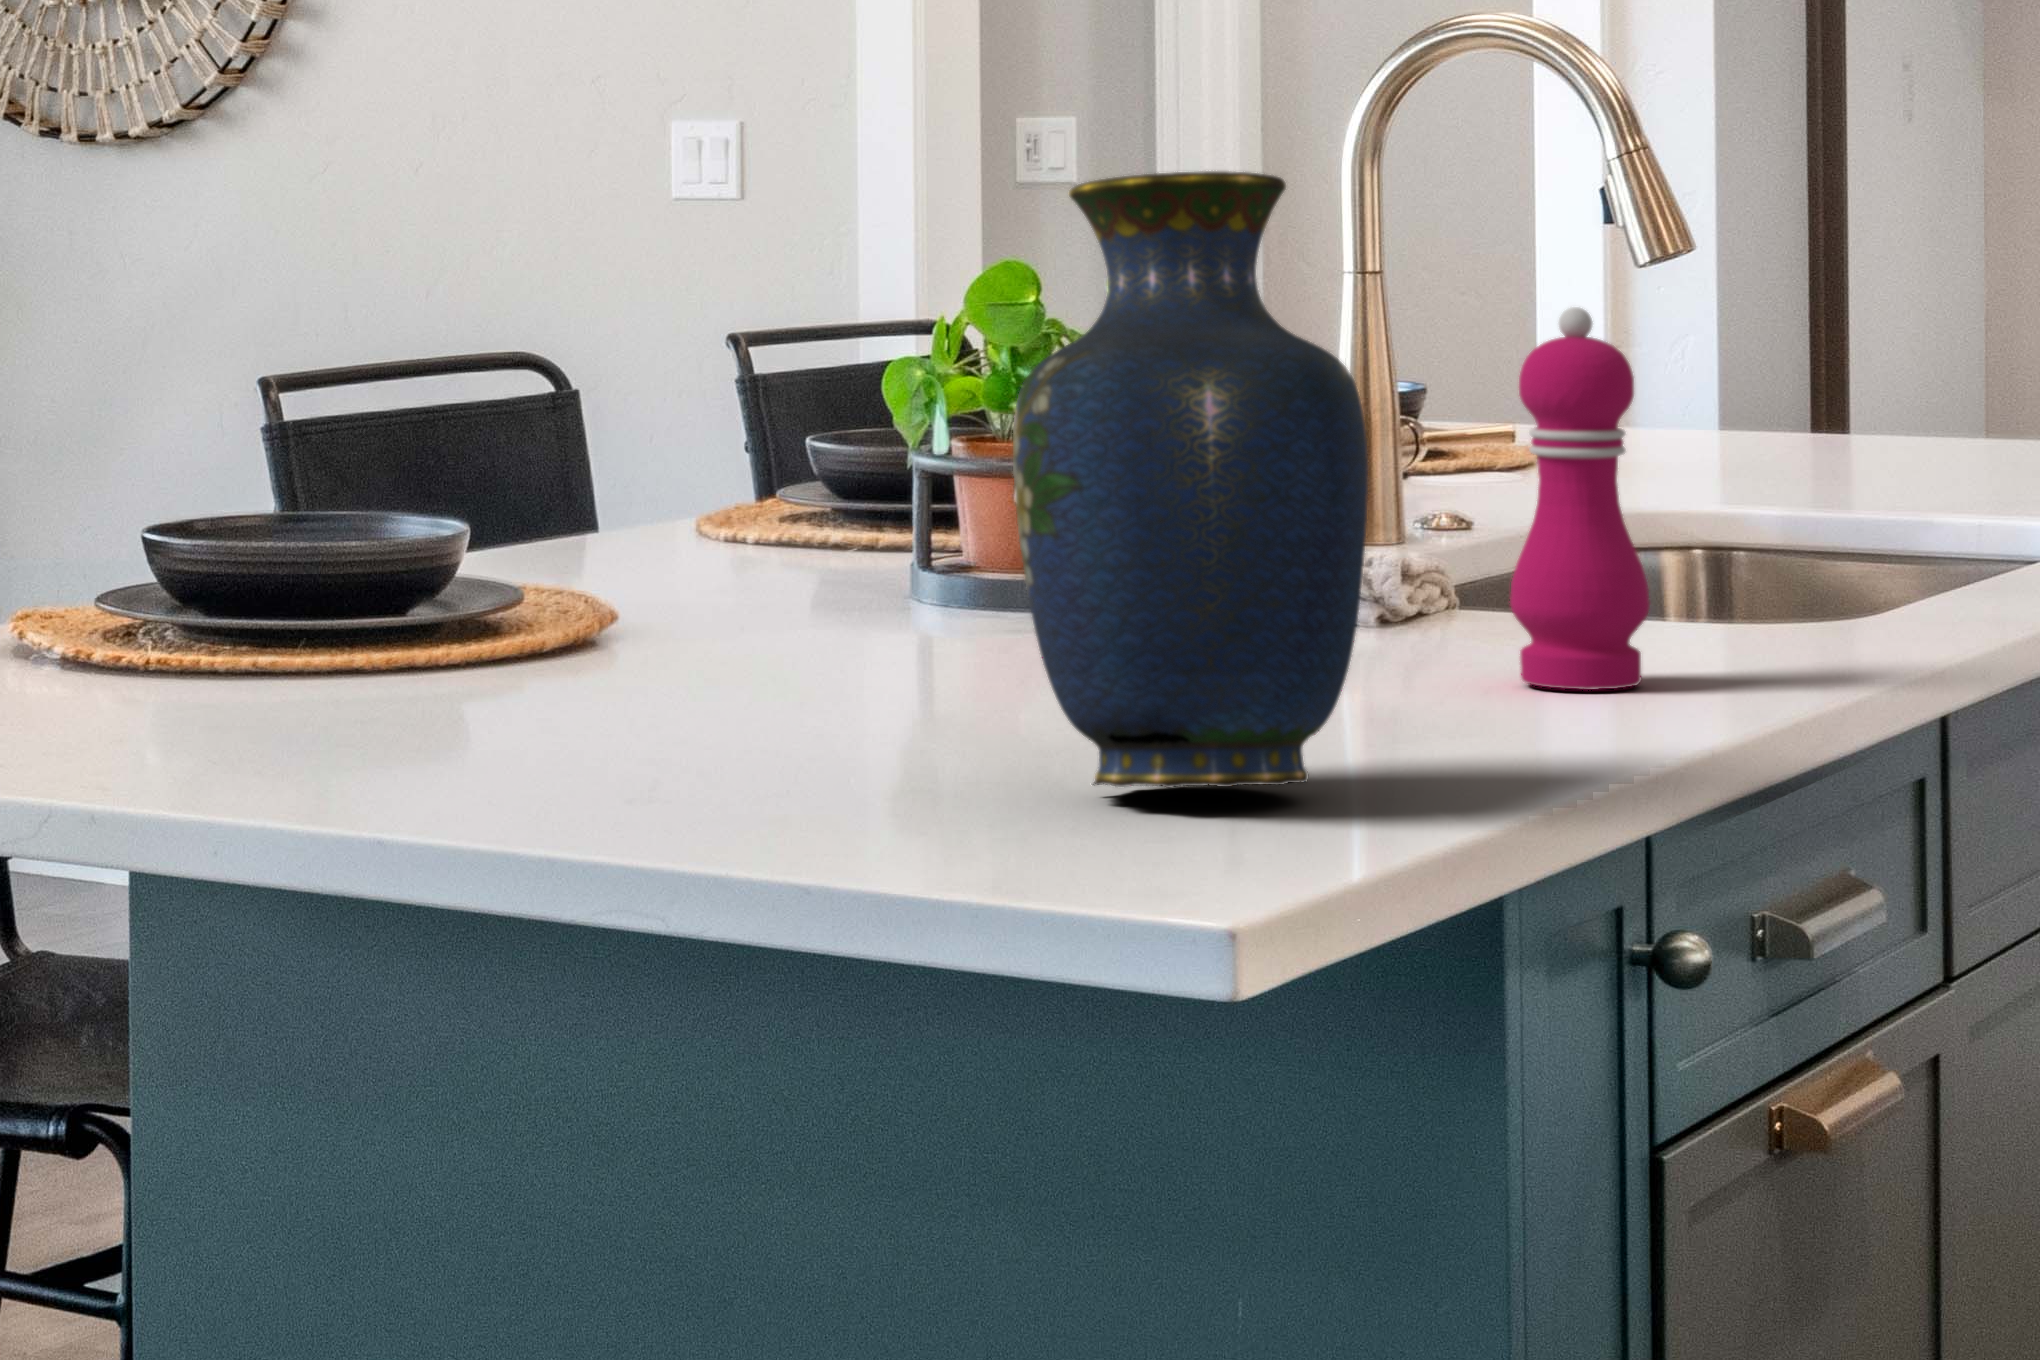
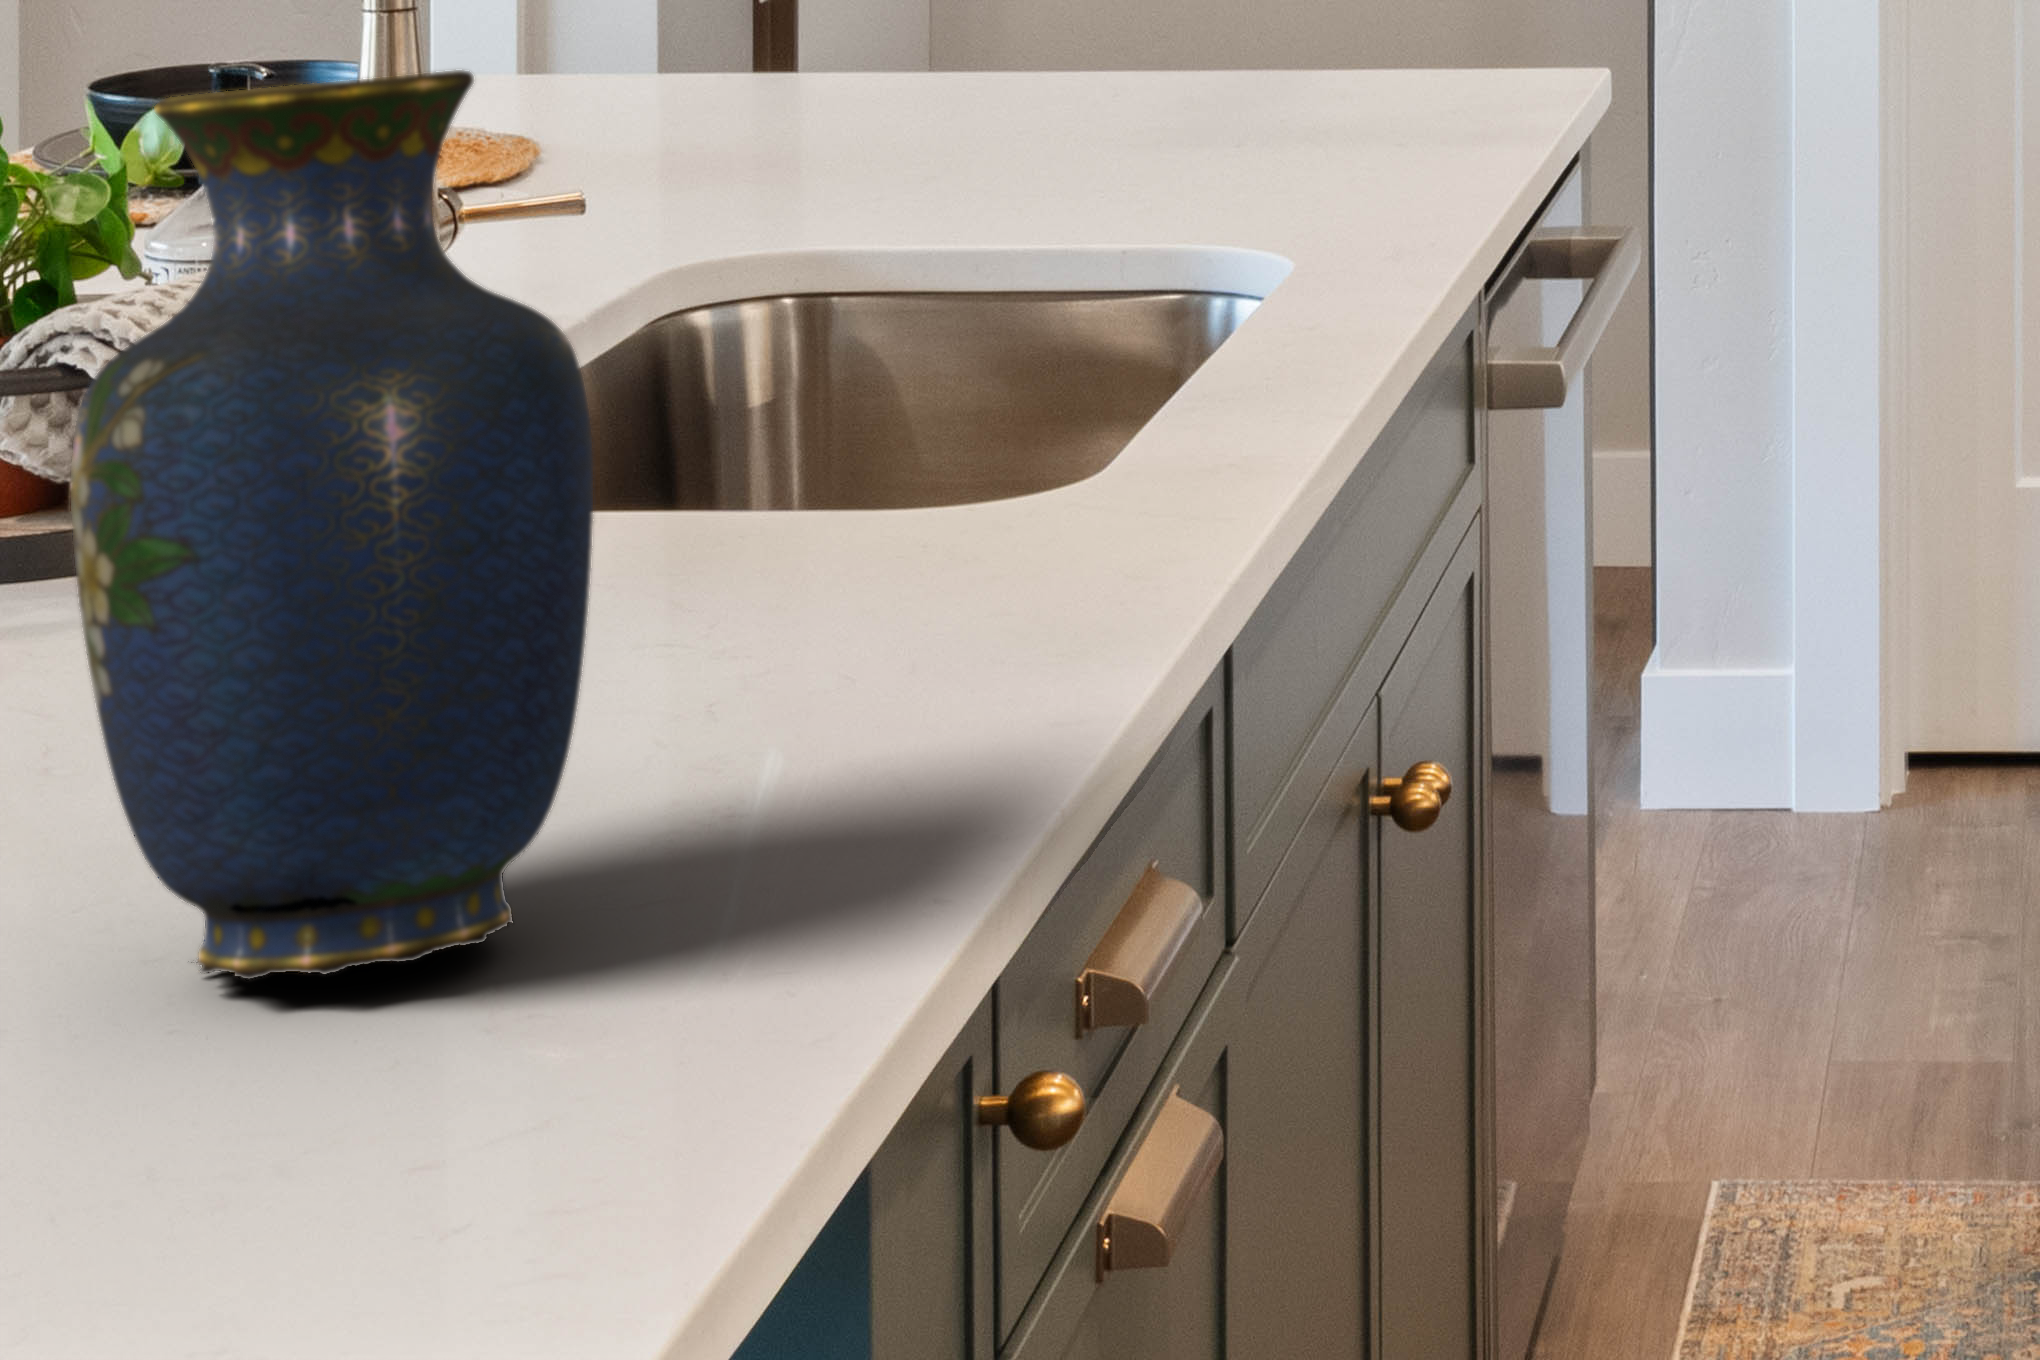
pepper mill: present [1510,307,1650,690] -> none [667,120,850,629]

